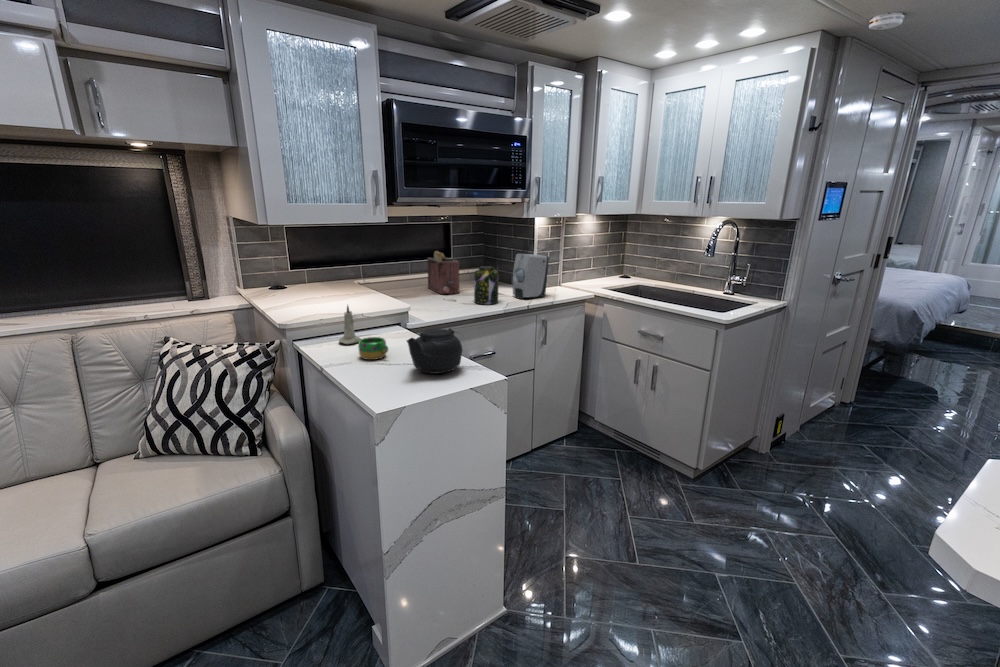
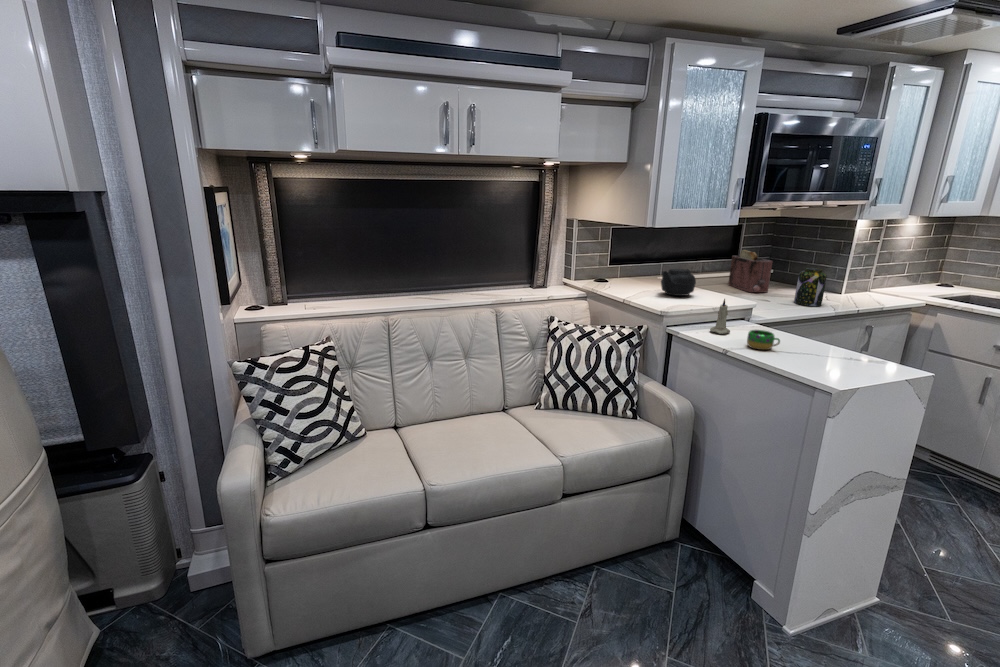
soap dispenser: present [513,254,549,299] -> none [832,257,881,303]
teapot: present [406,328,462,374] -> present [661,269,696,296]

